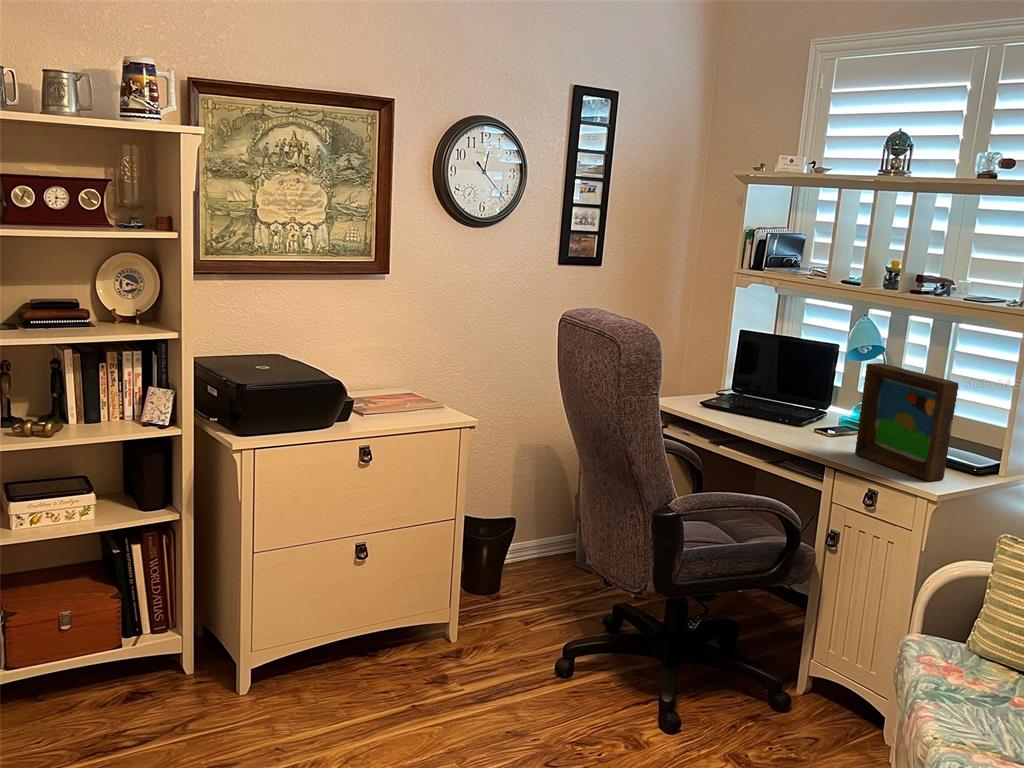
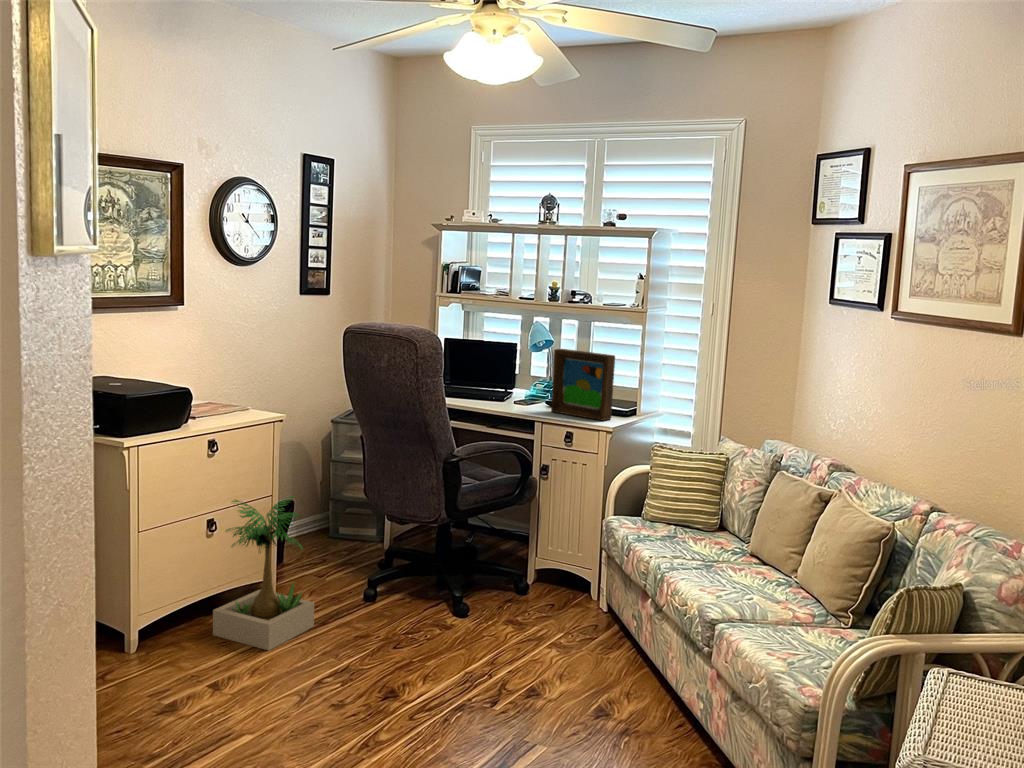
potted plant: none [347,520,473,728] -> present [213,496,314,650]

